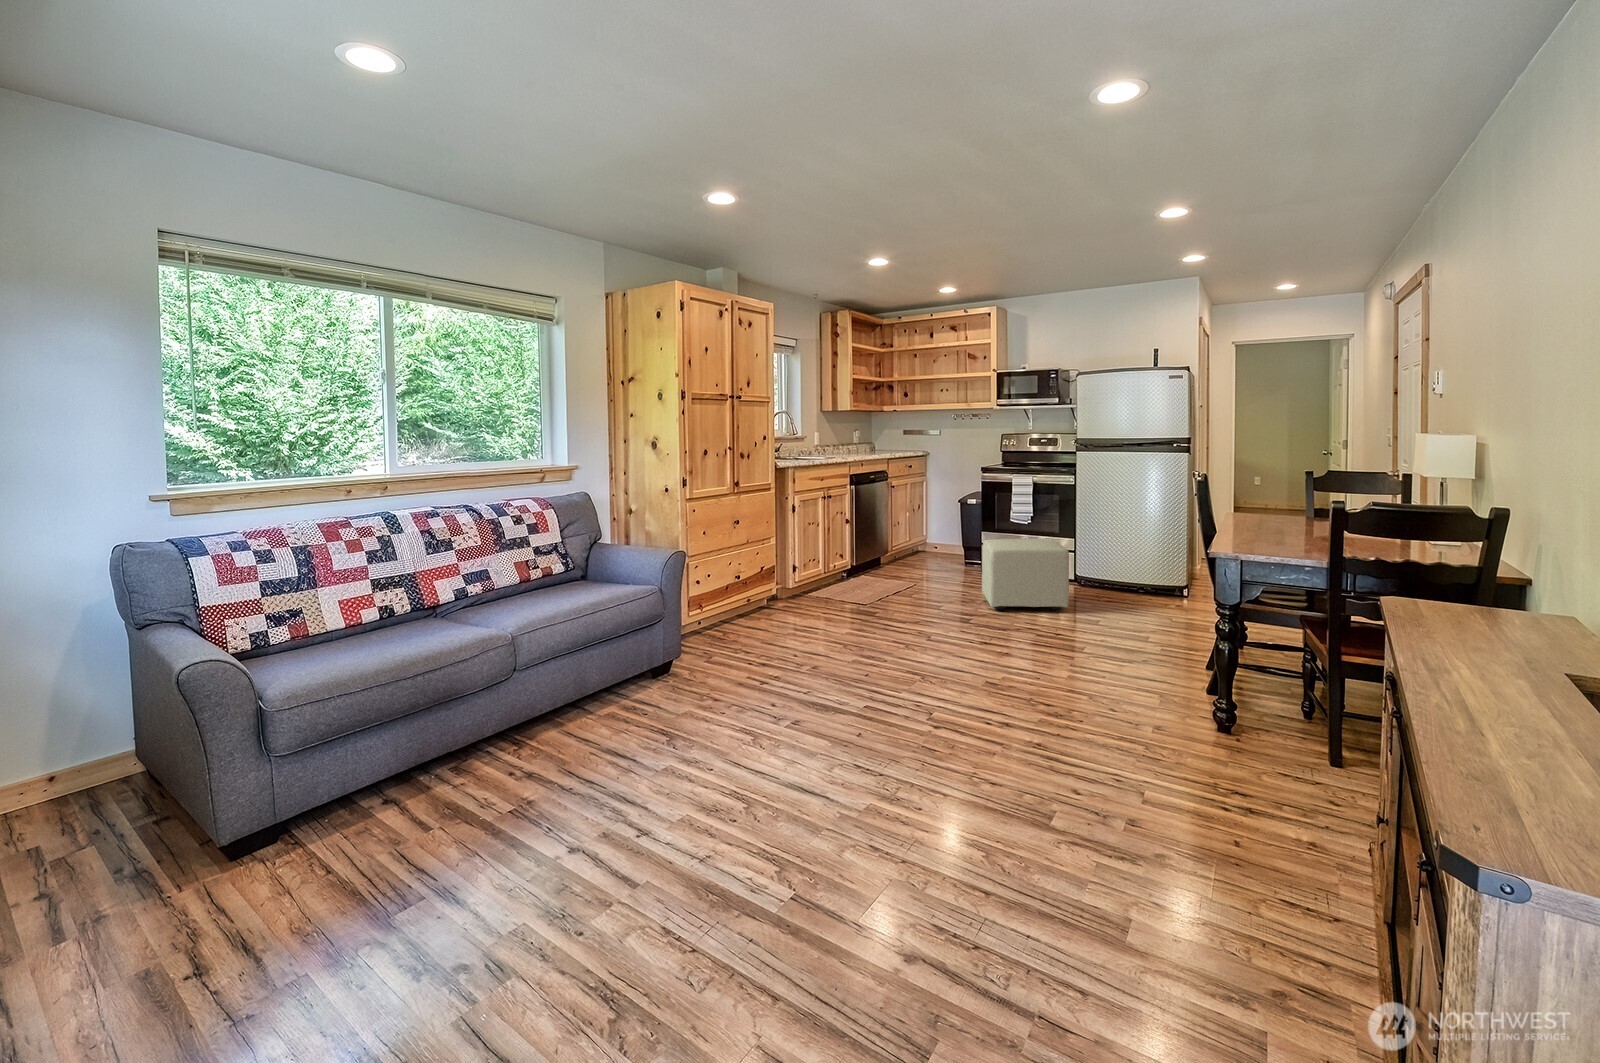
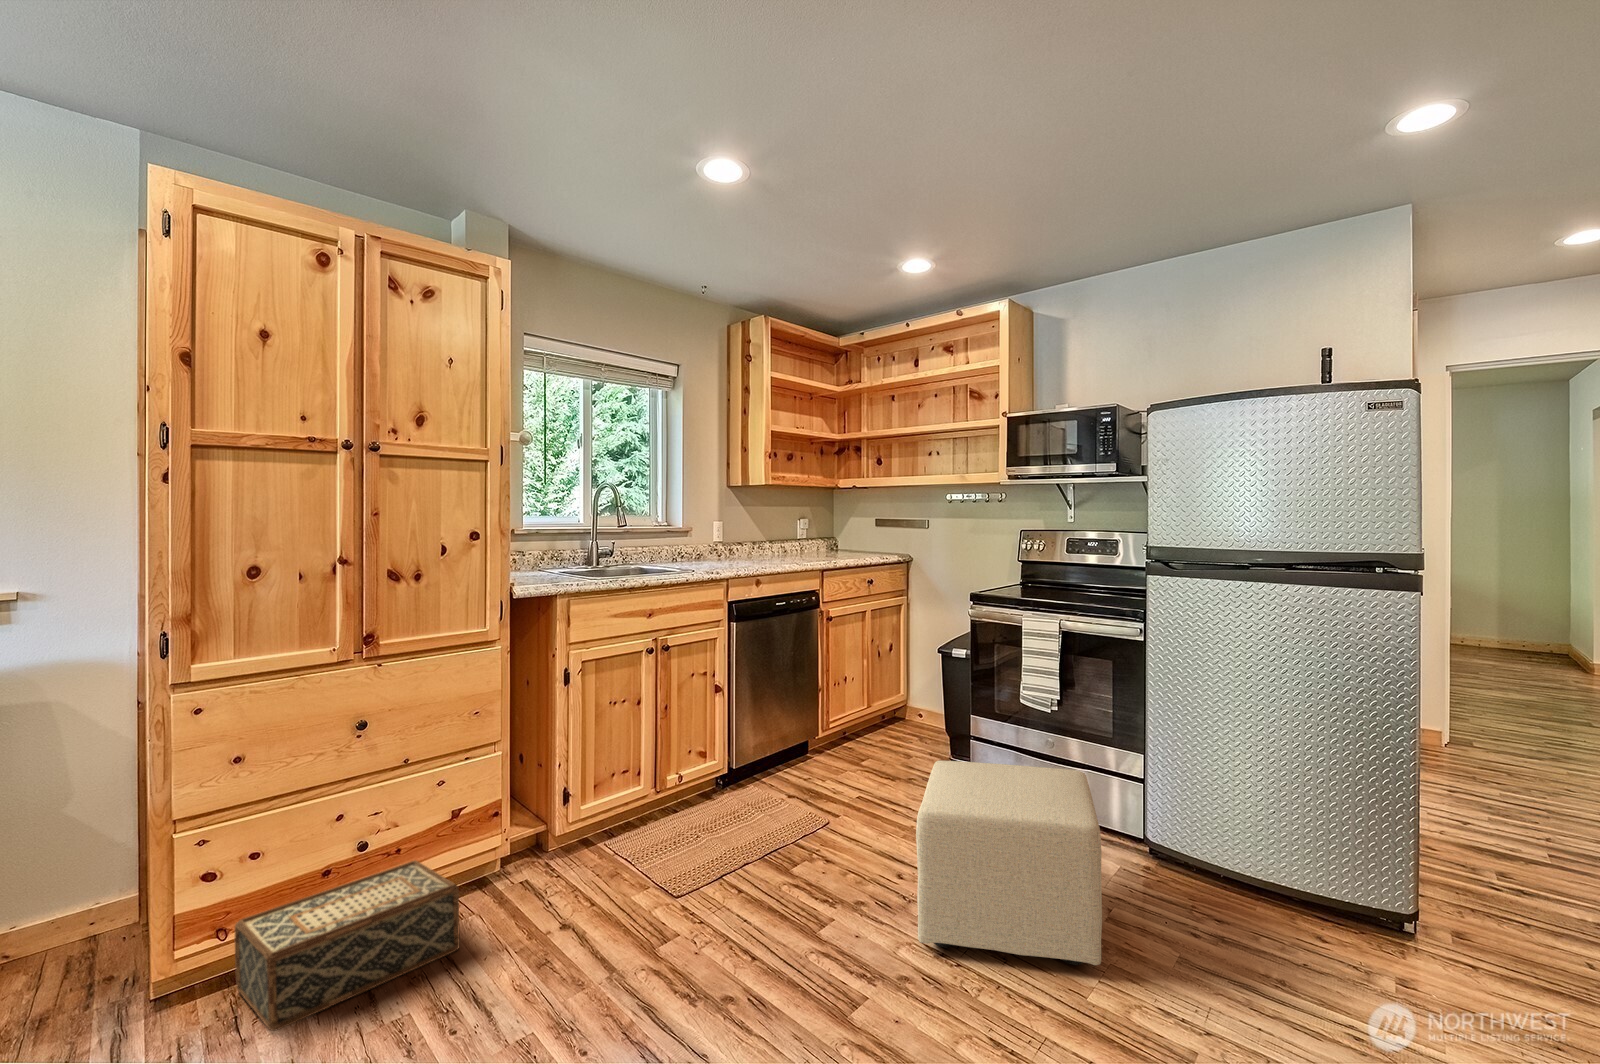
woven basket: none [709,588,790,639] -> present [235,861,460,1031]

